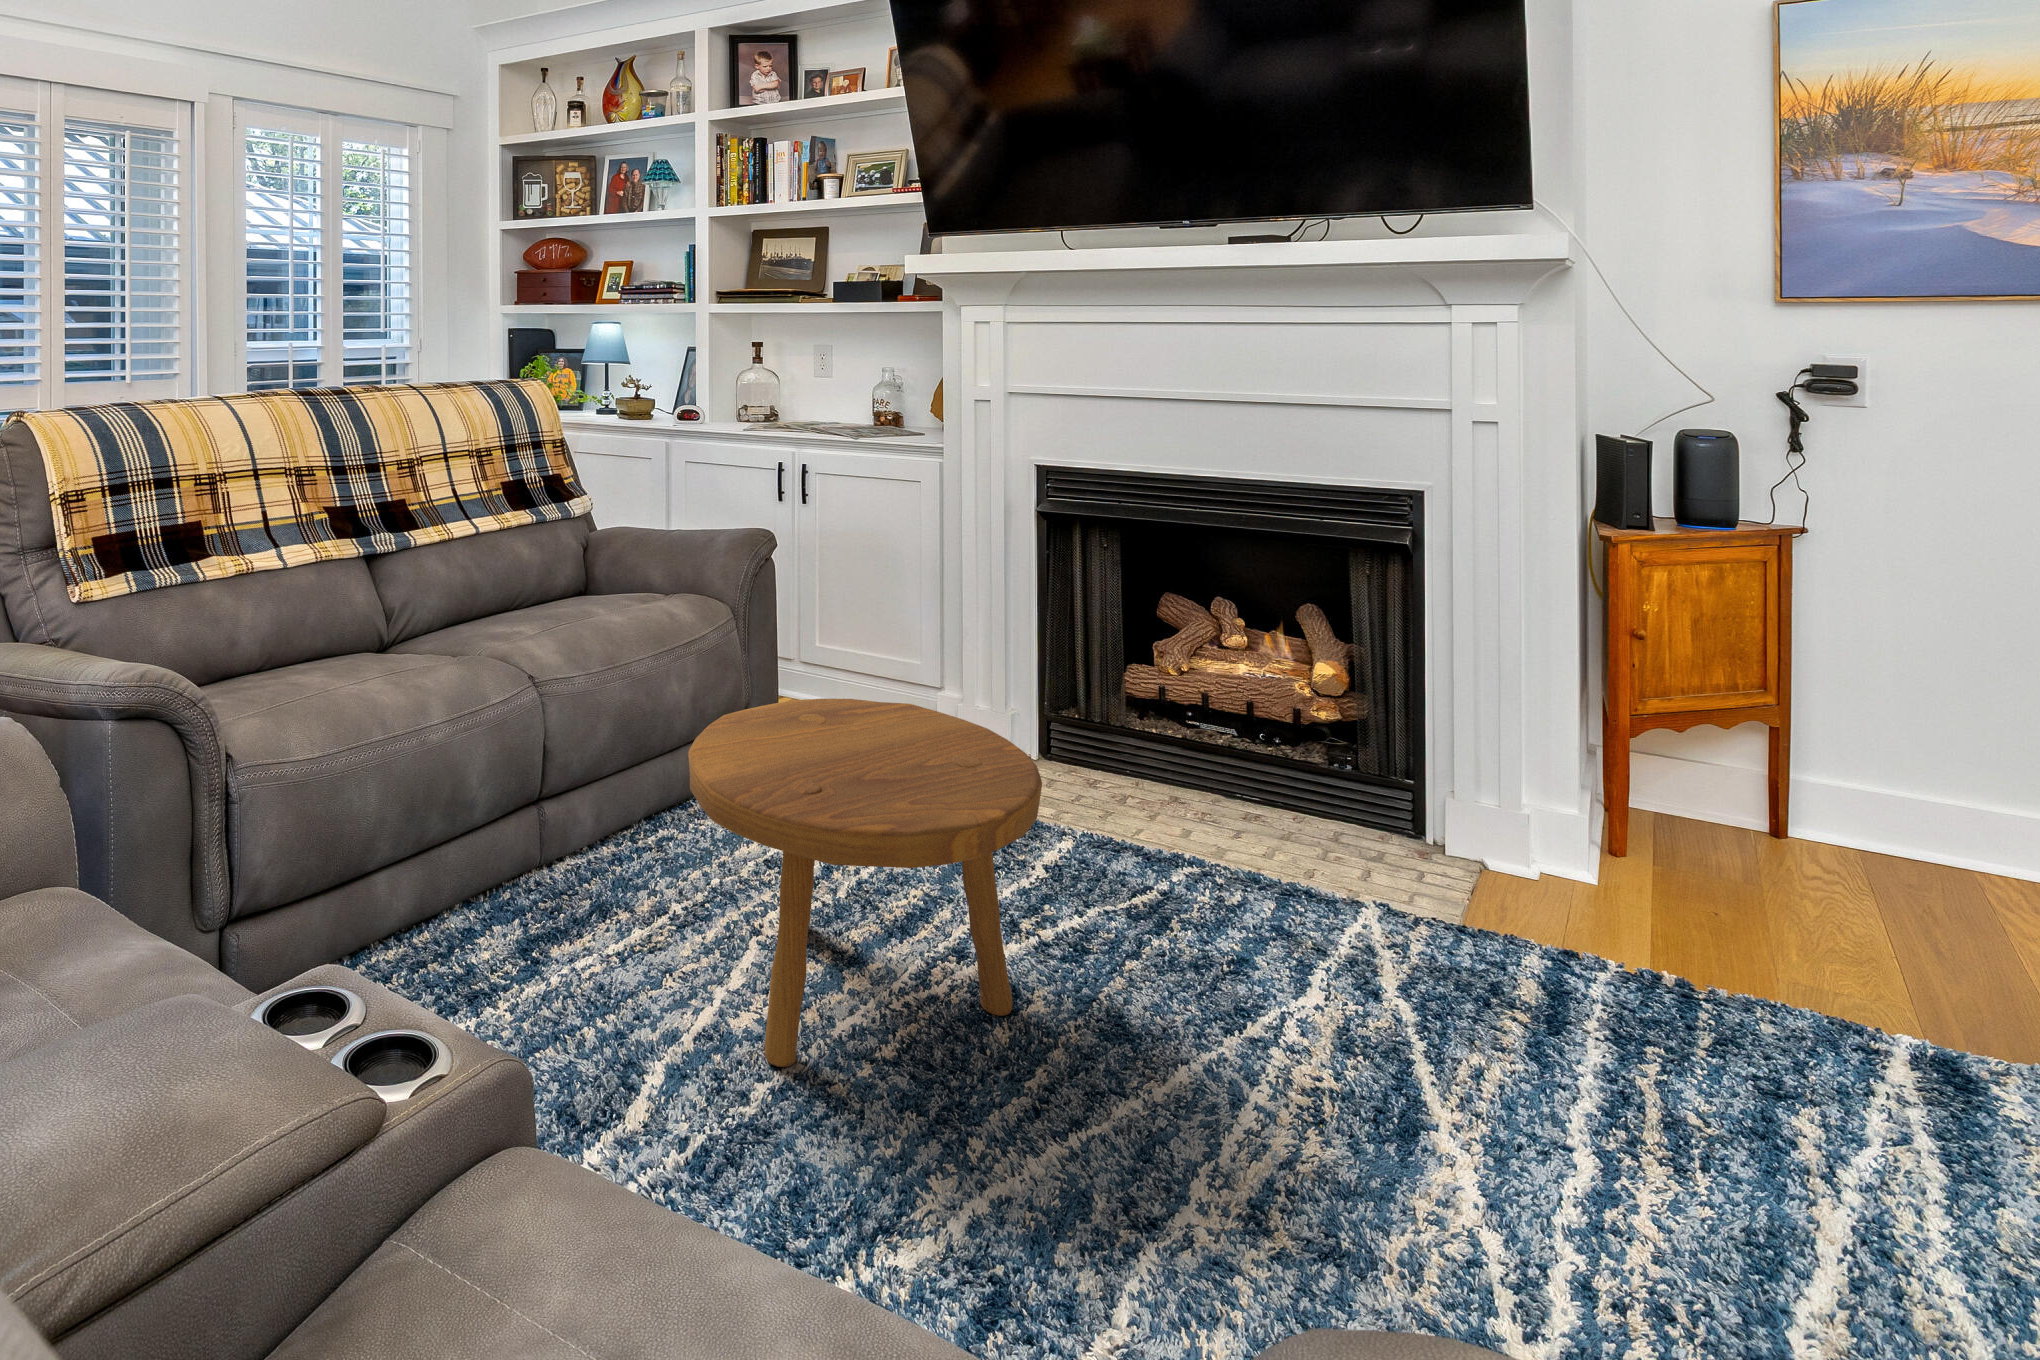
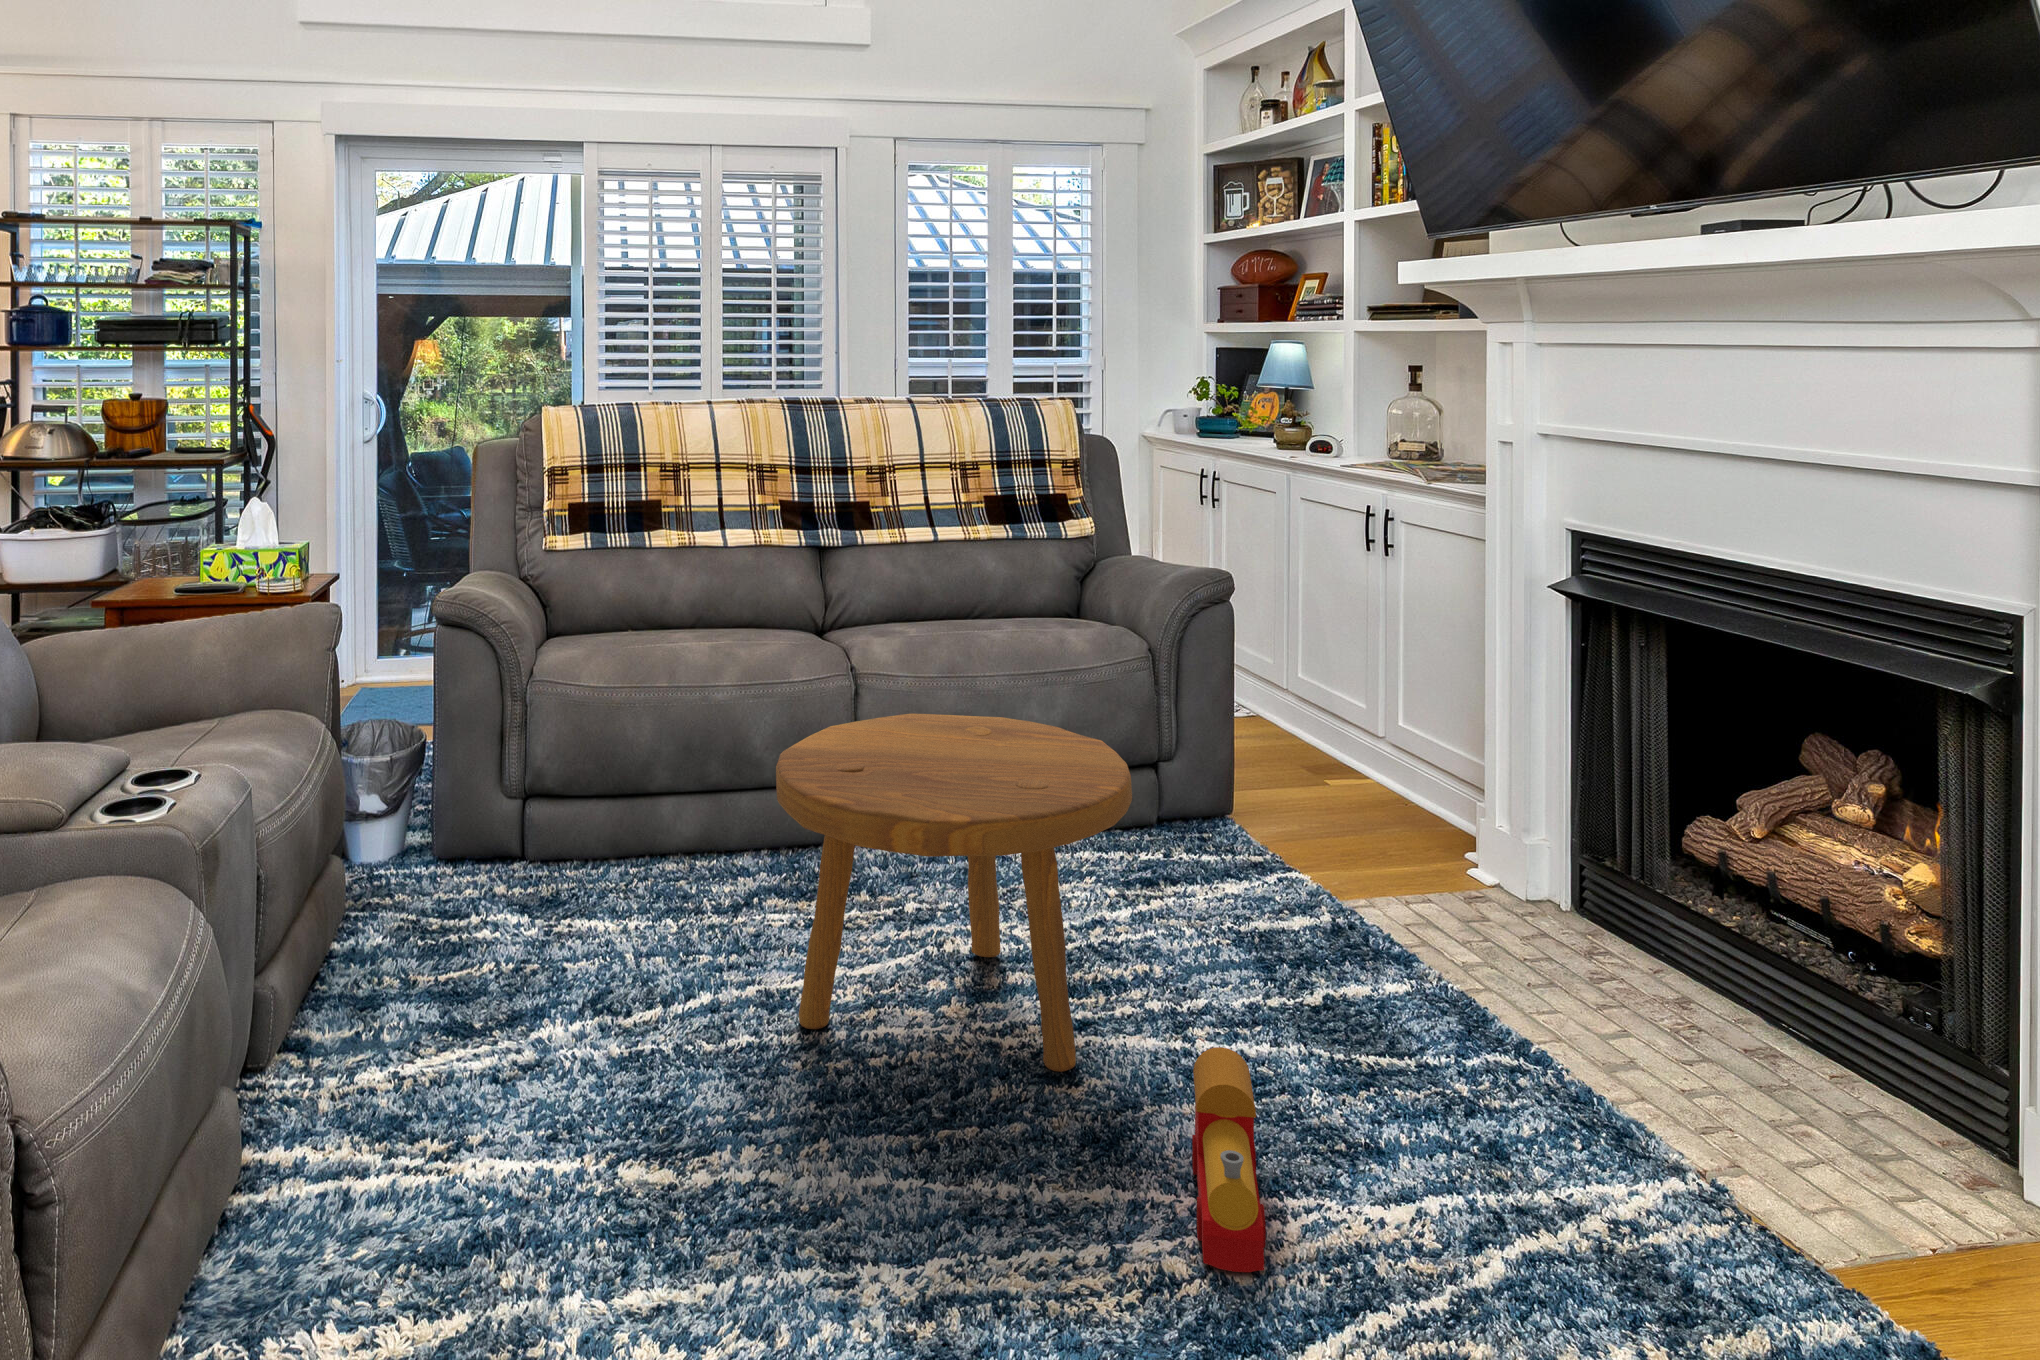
toy train: none [1185,946,1366,1135] -> present [1192,1047,1266,1272]

